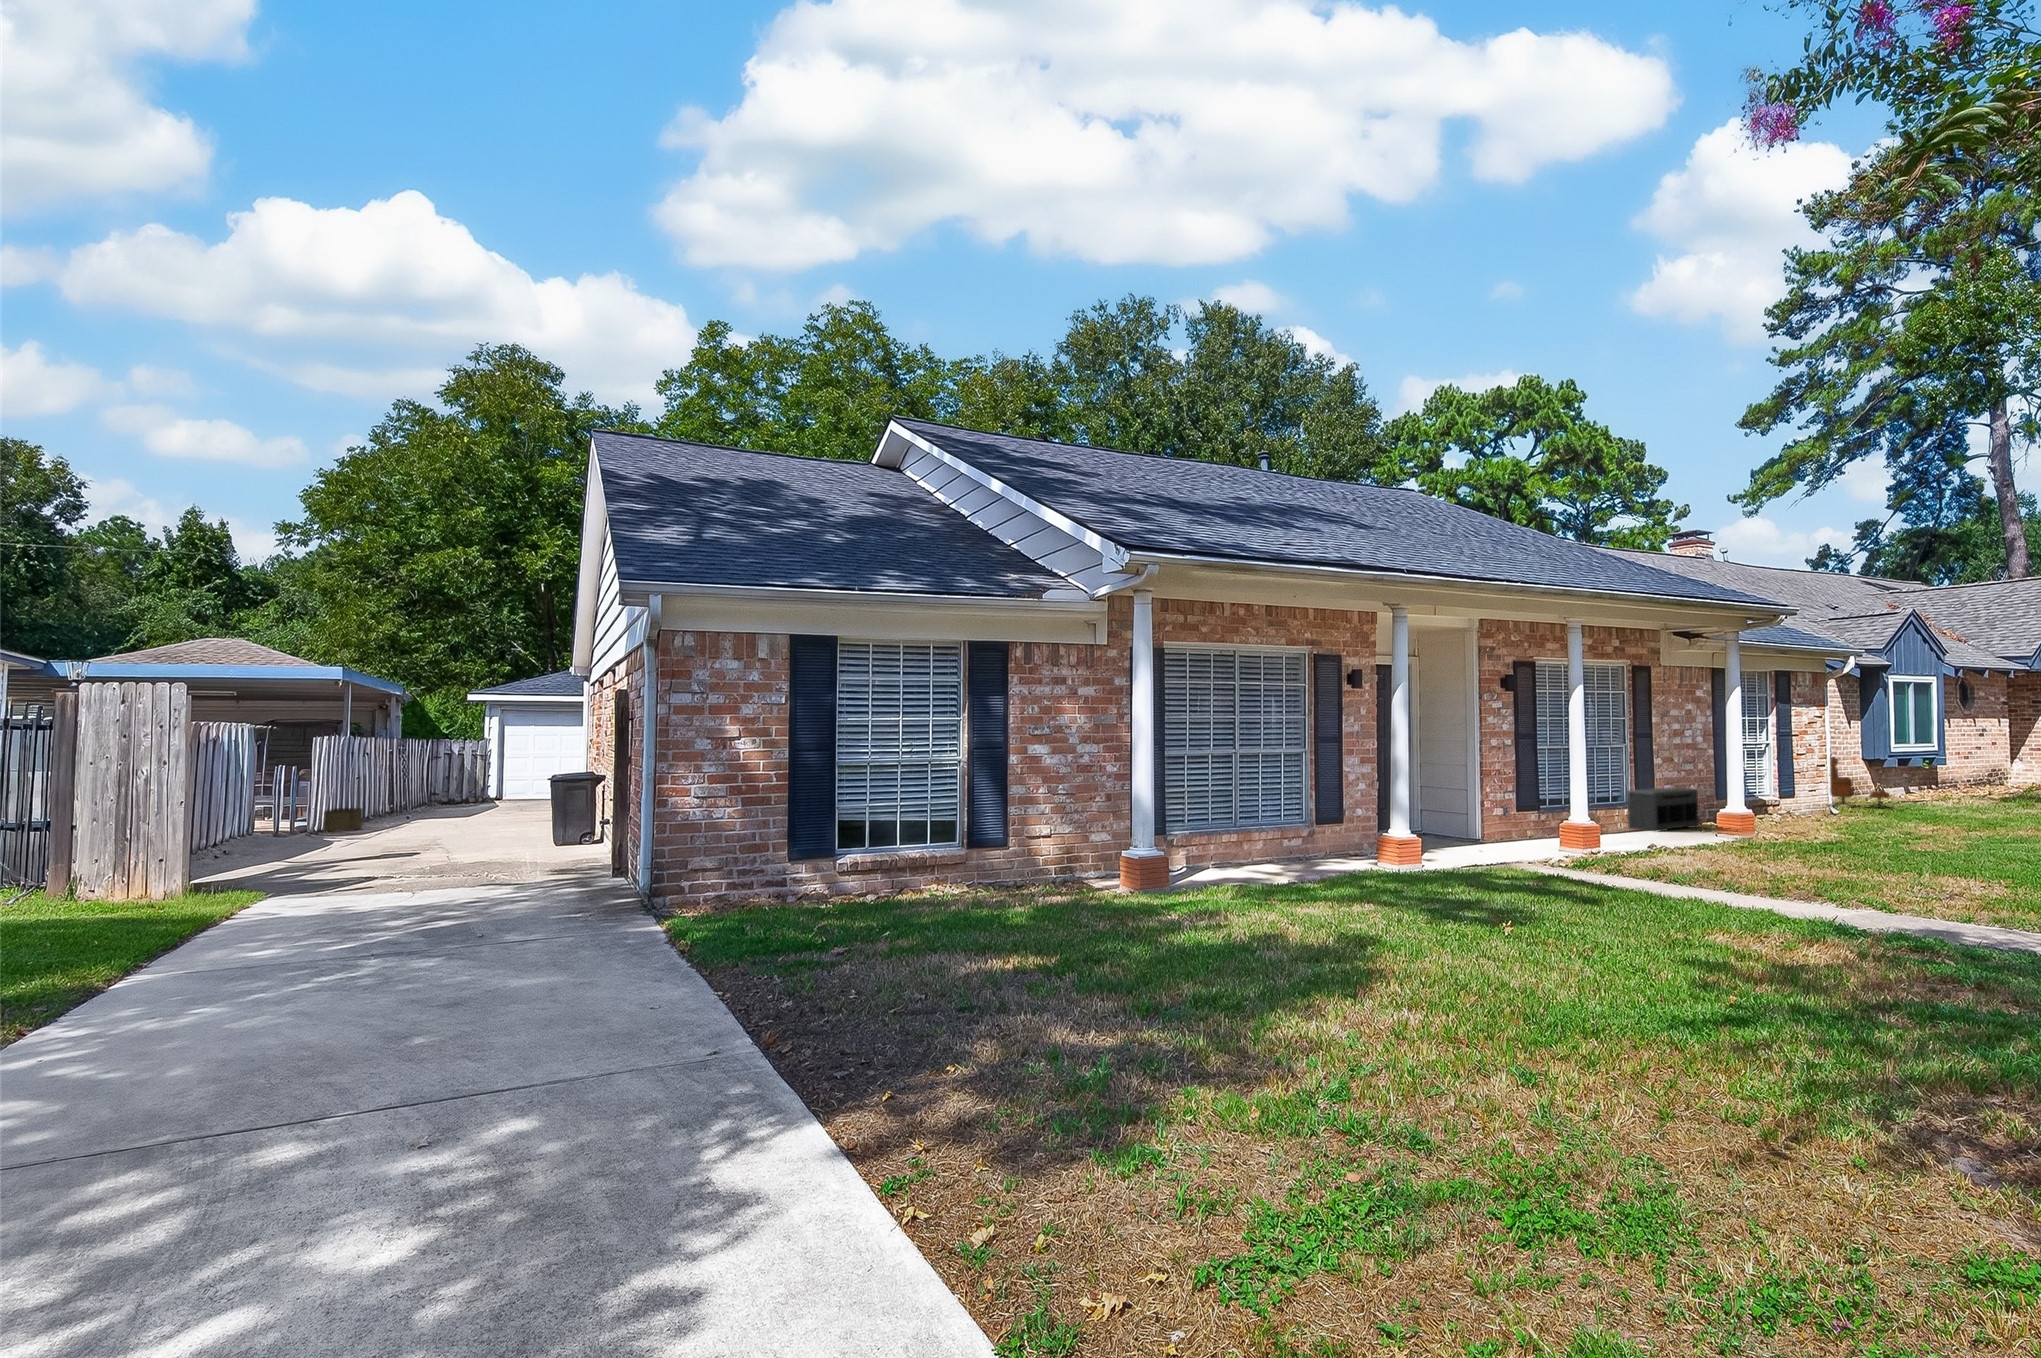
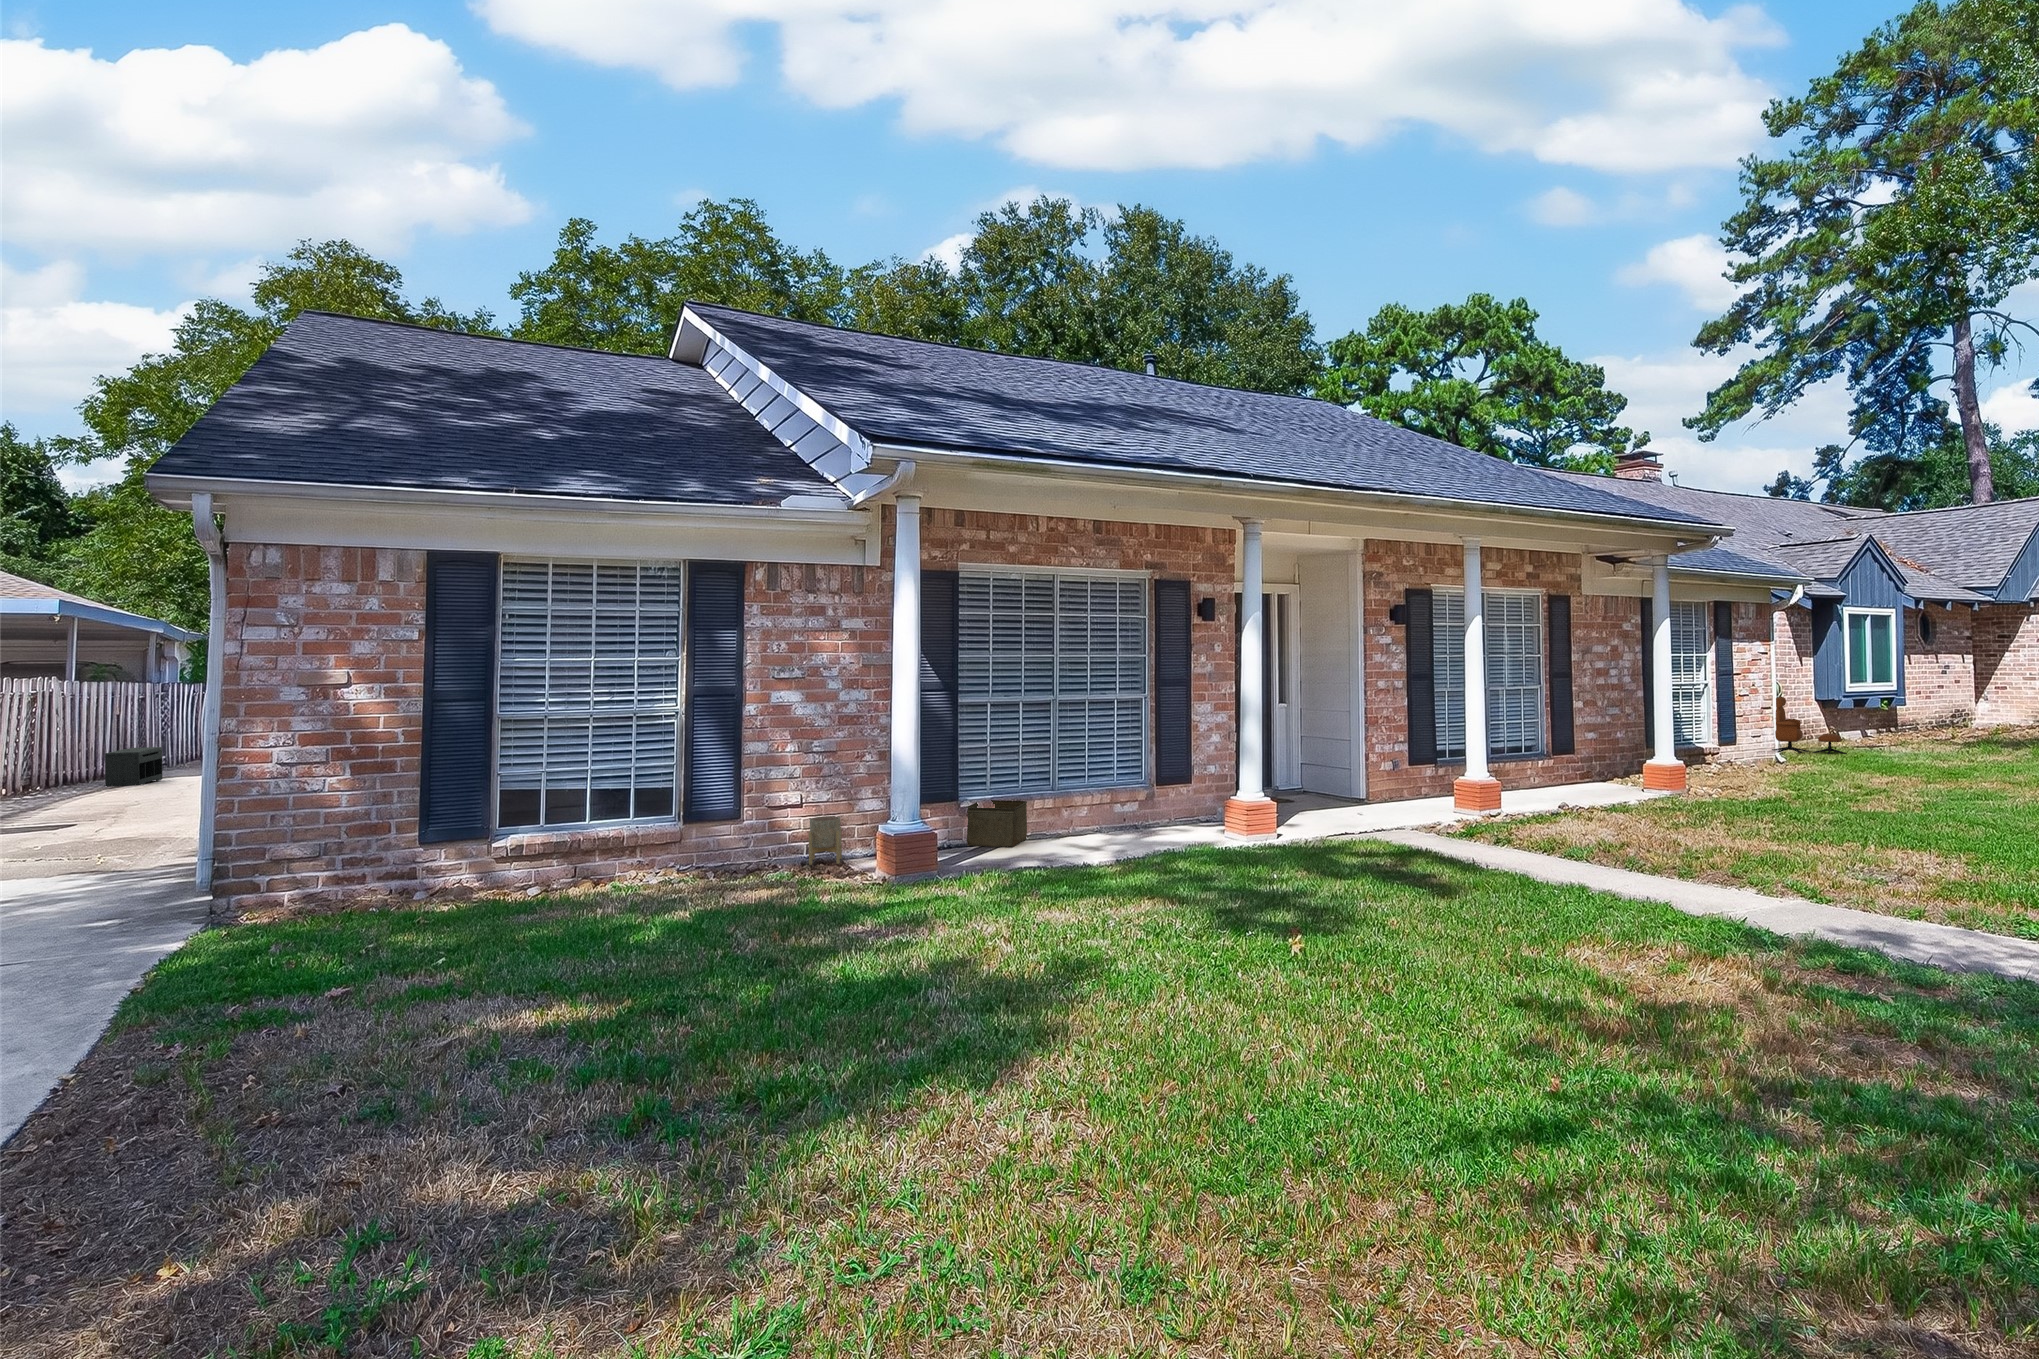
bench: present [1628,787,1699,831] -> present [105,747,162,787]
storage bin: present [323,808,363,831] -> present [967,800,1027,847]
planter: none [1059,846,1085,885] -> present [808,816,842,865]

